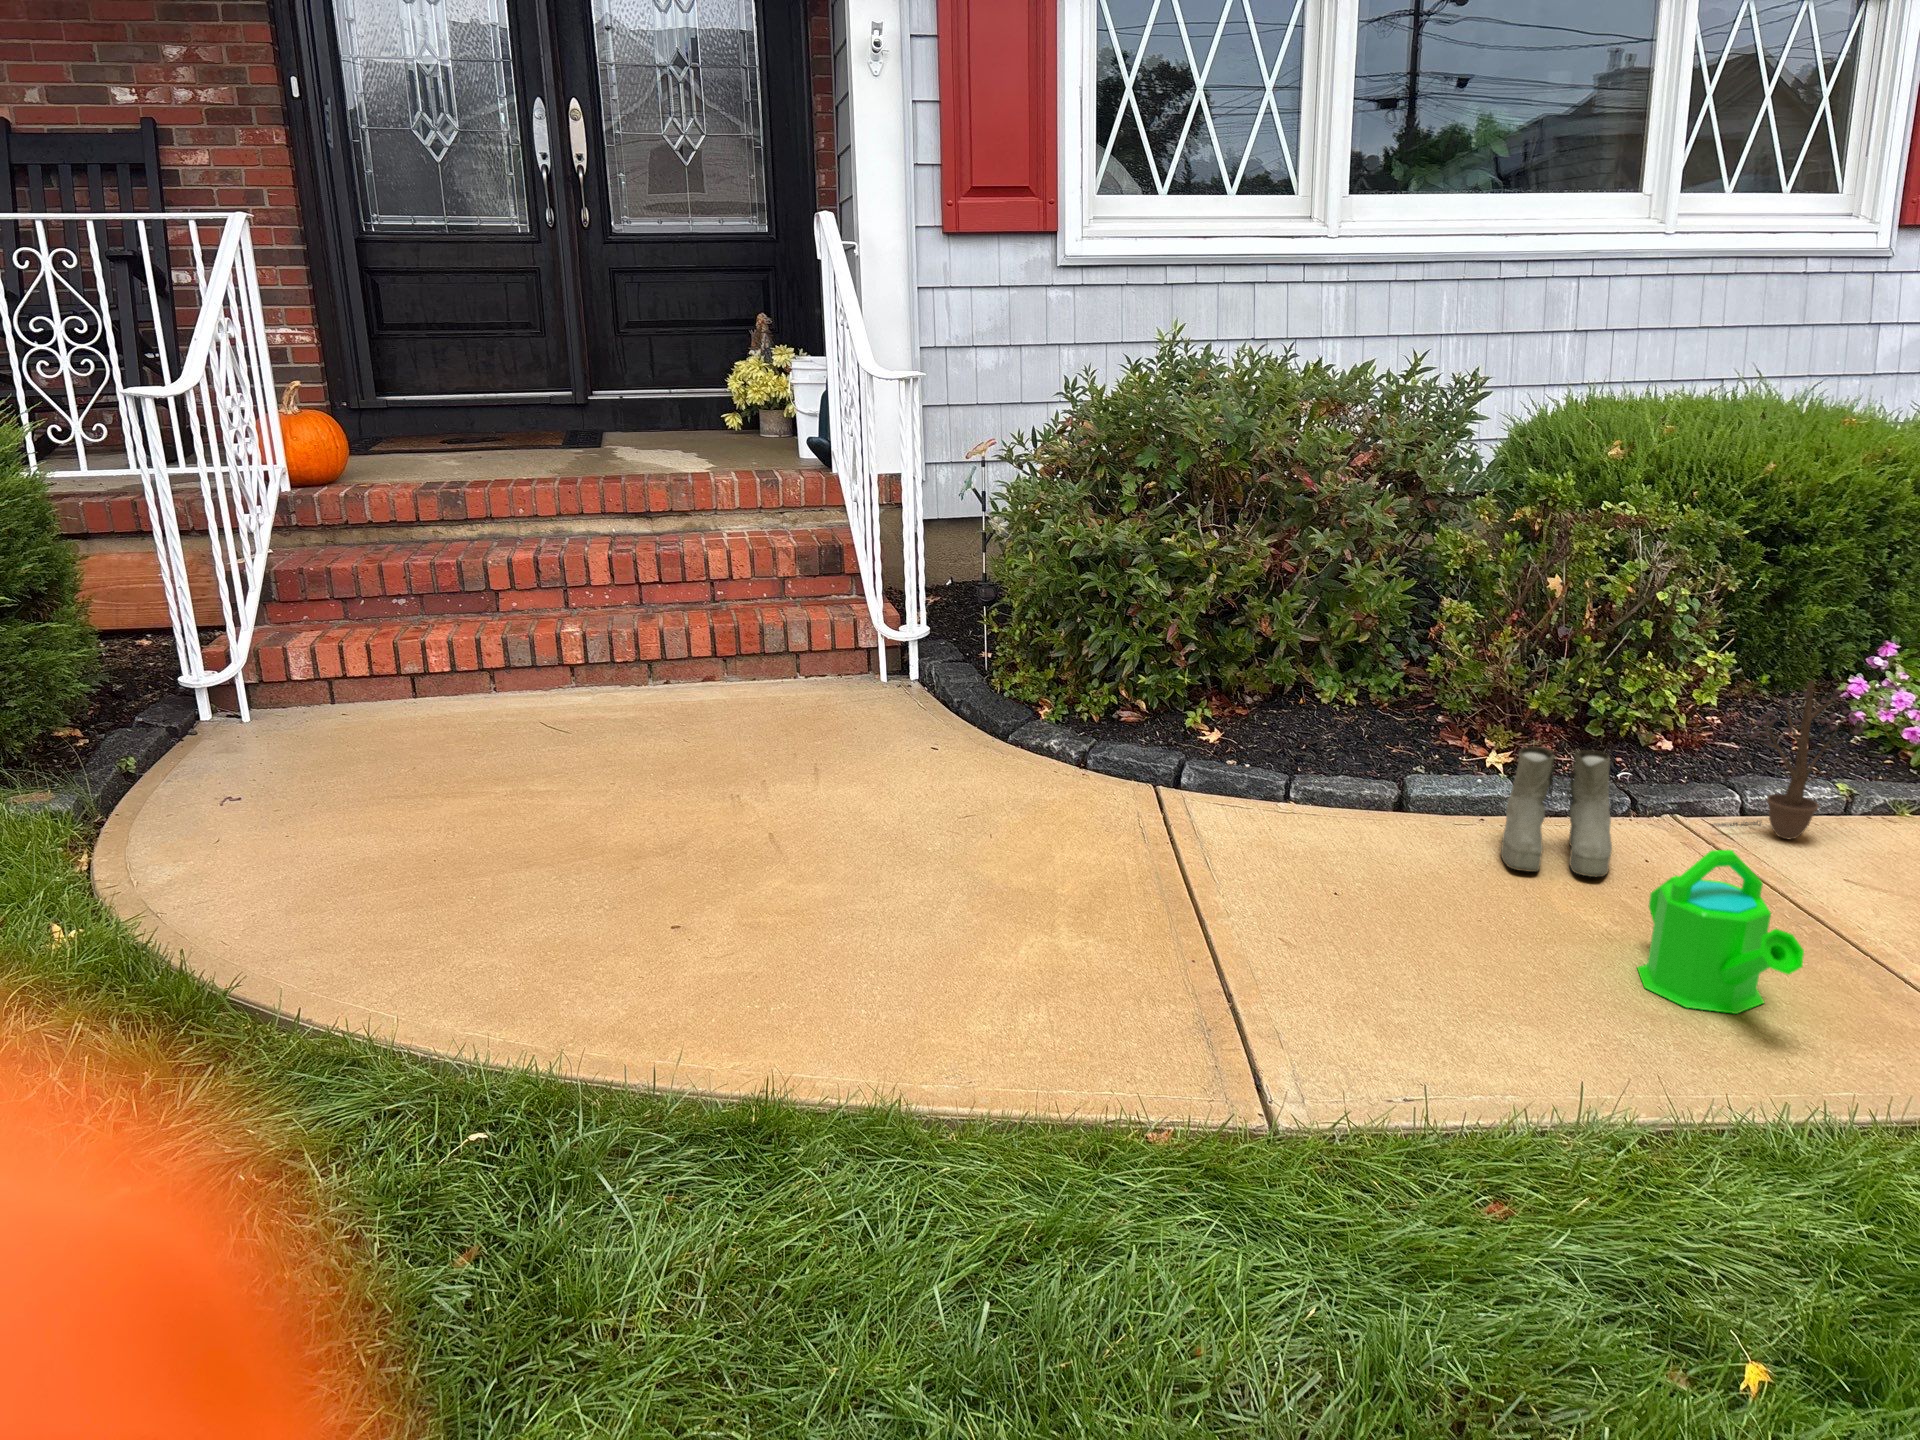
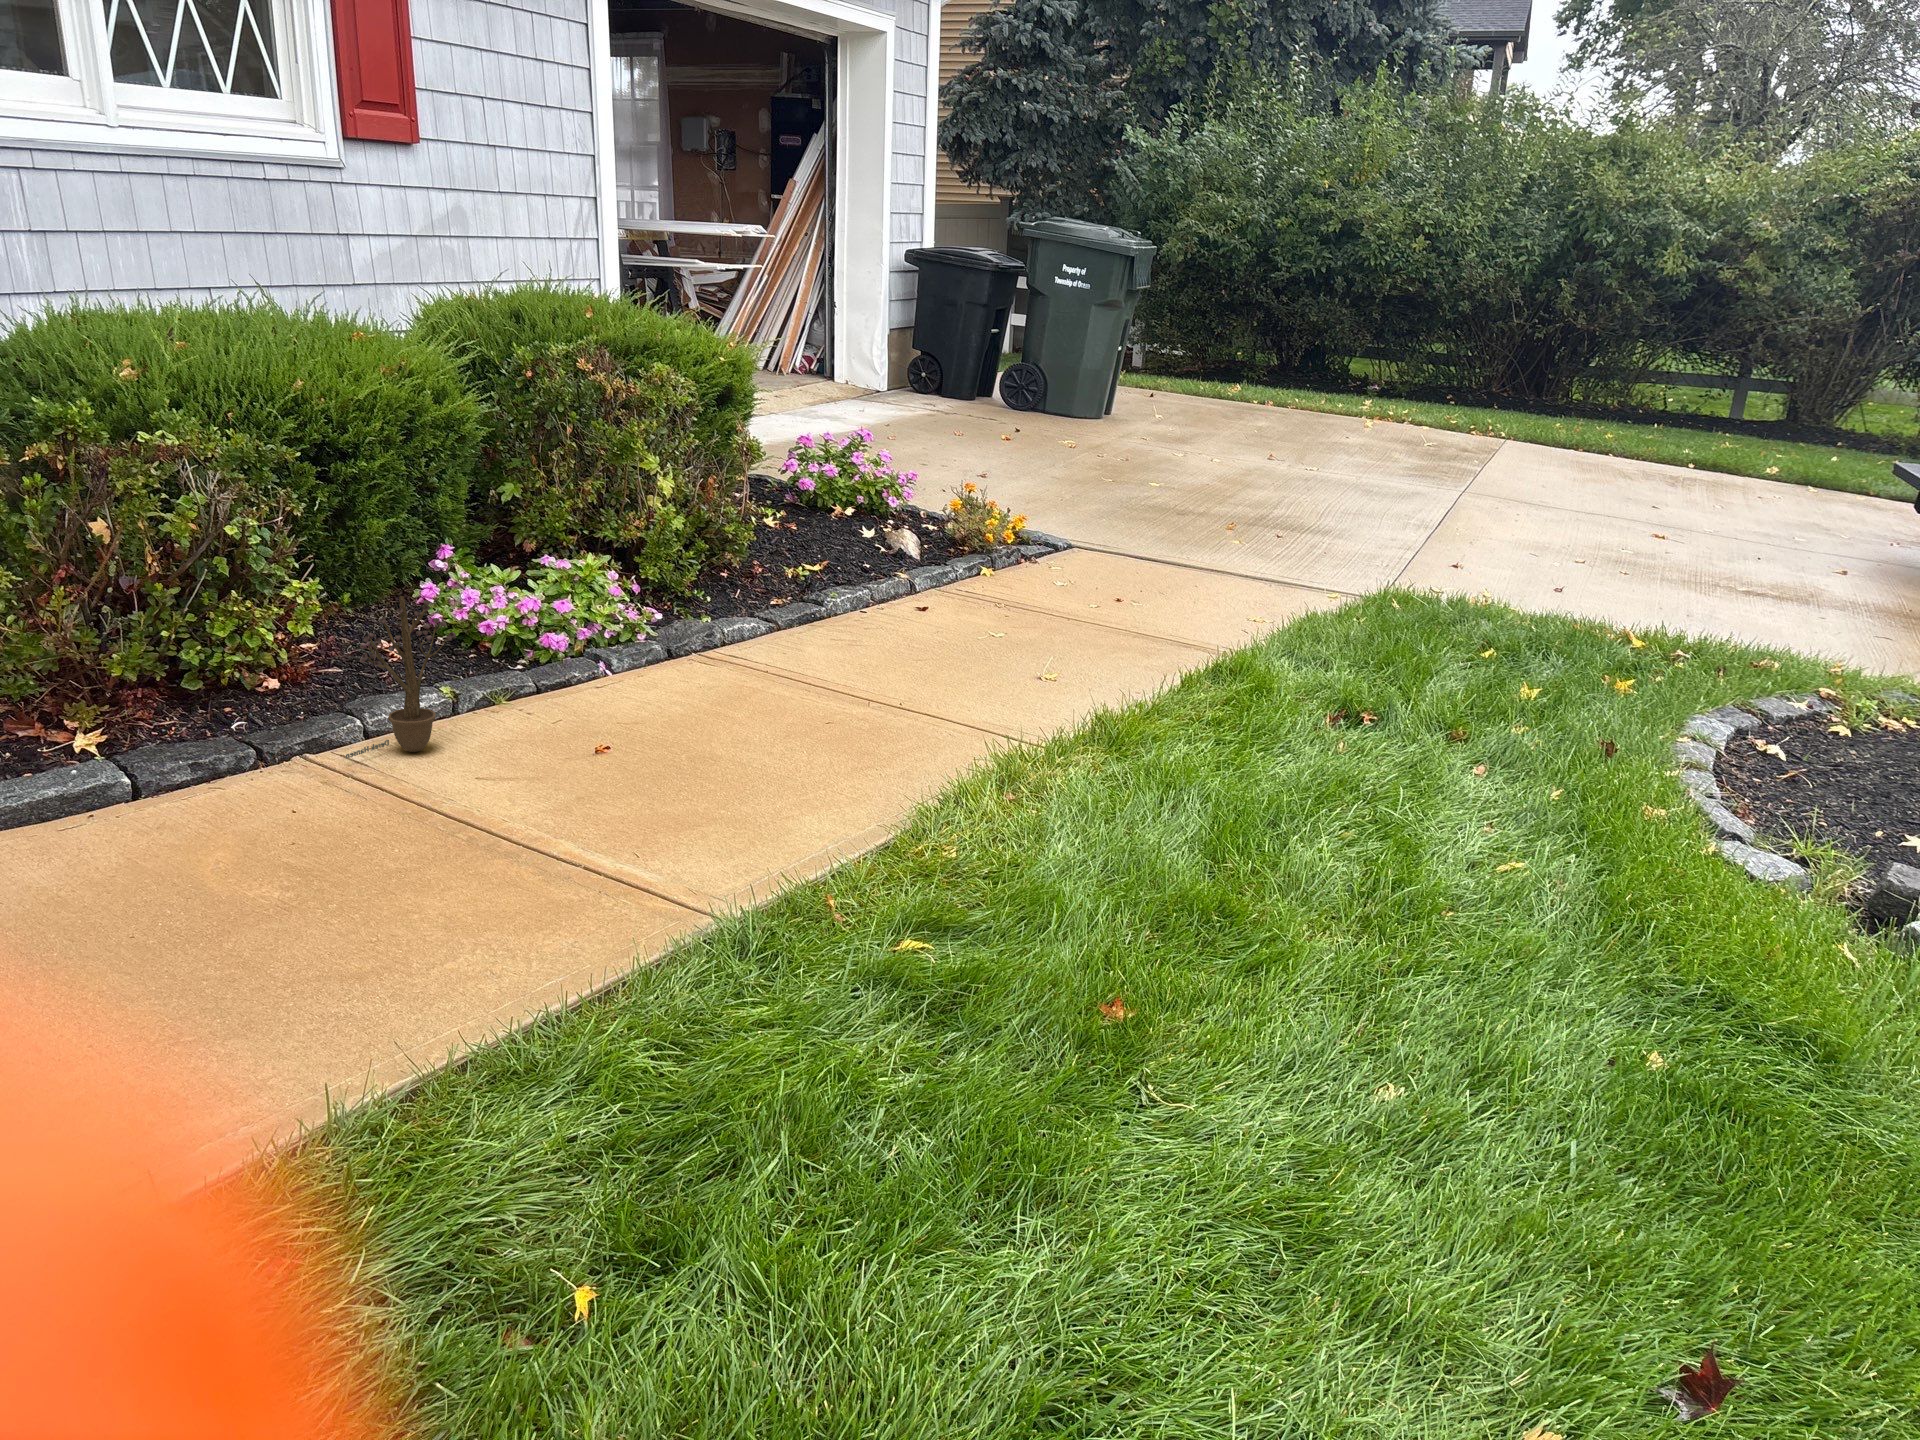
boots: present [1501,747,1612,877] -> none [122,711,260,867]
watering can: present [1637,850,1804,1014] -> none [318,786,485,956]

